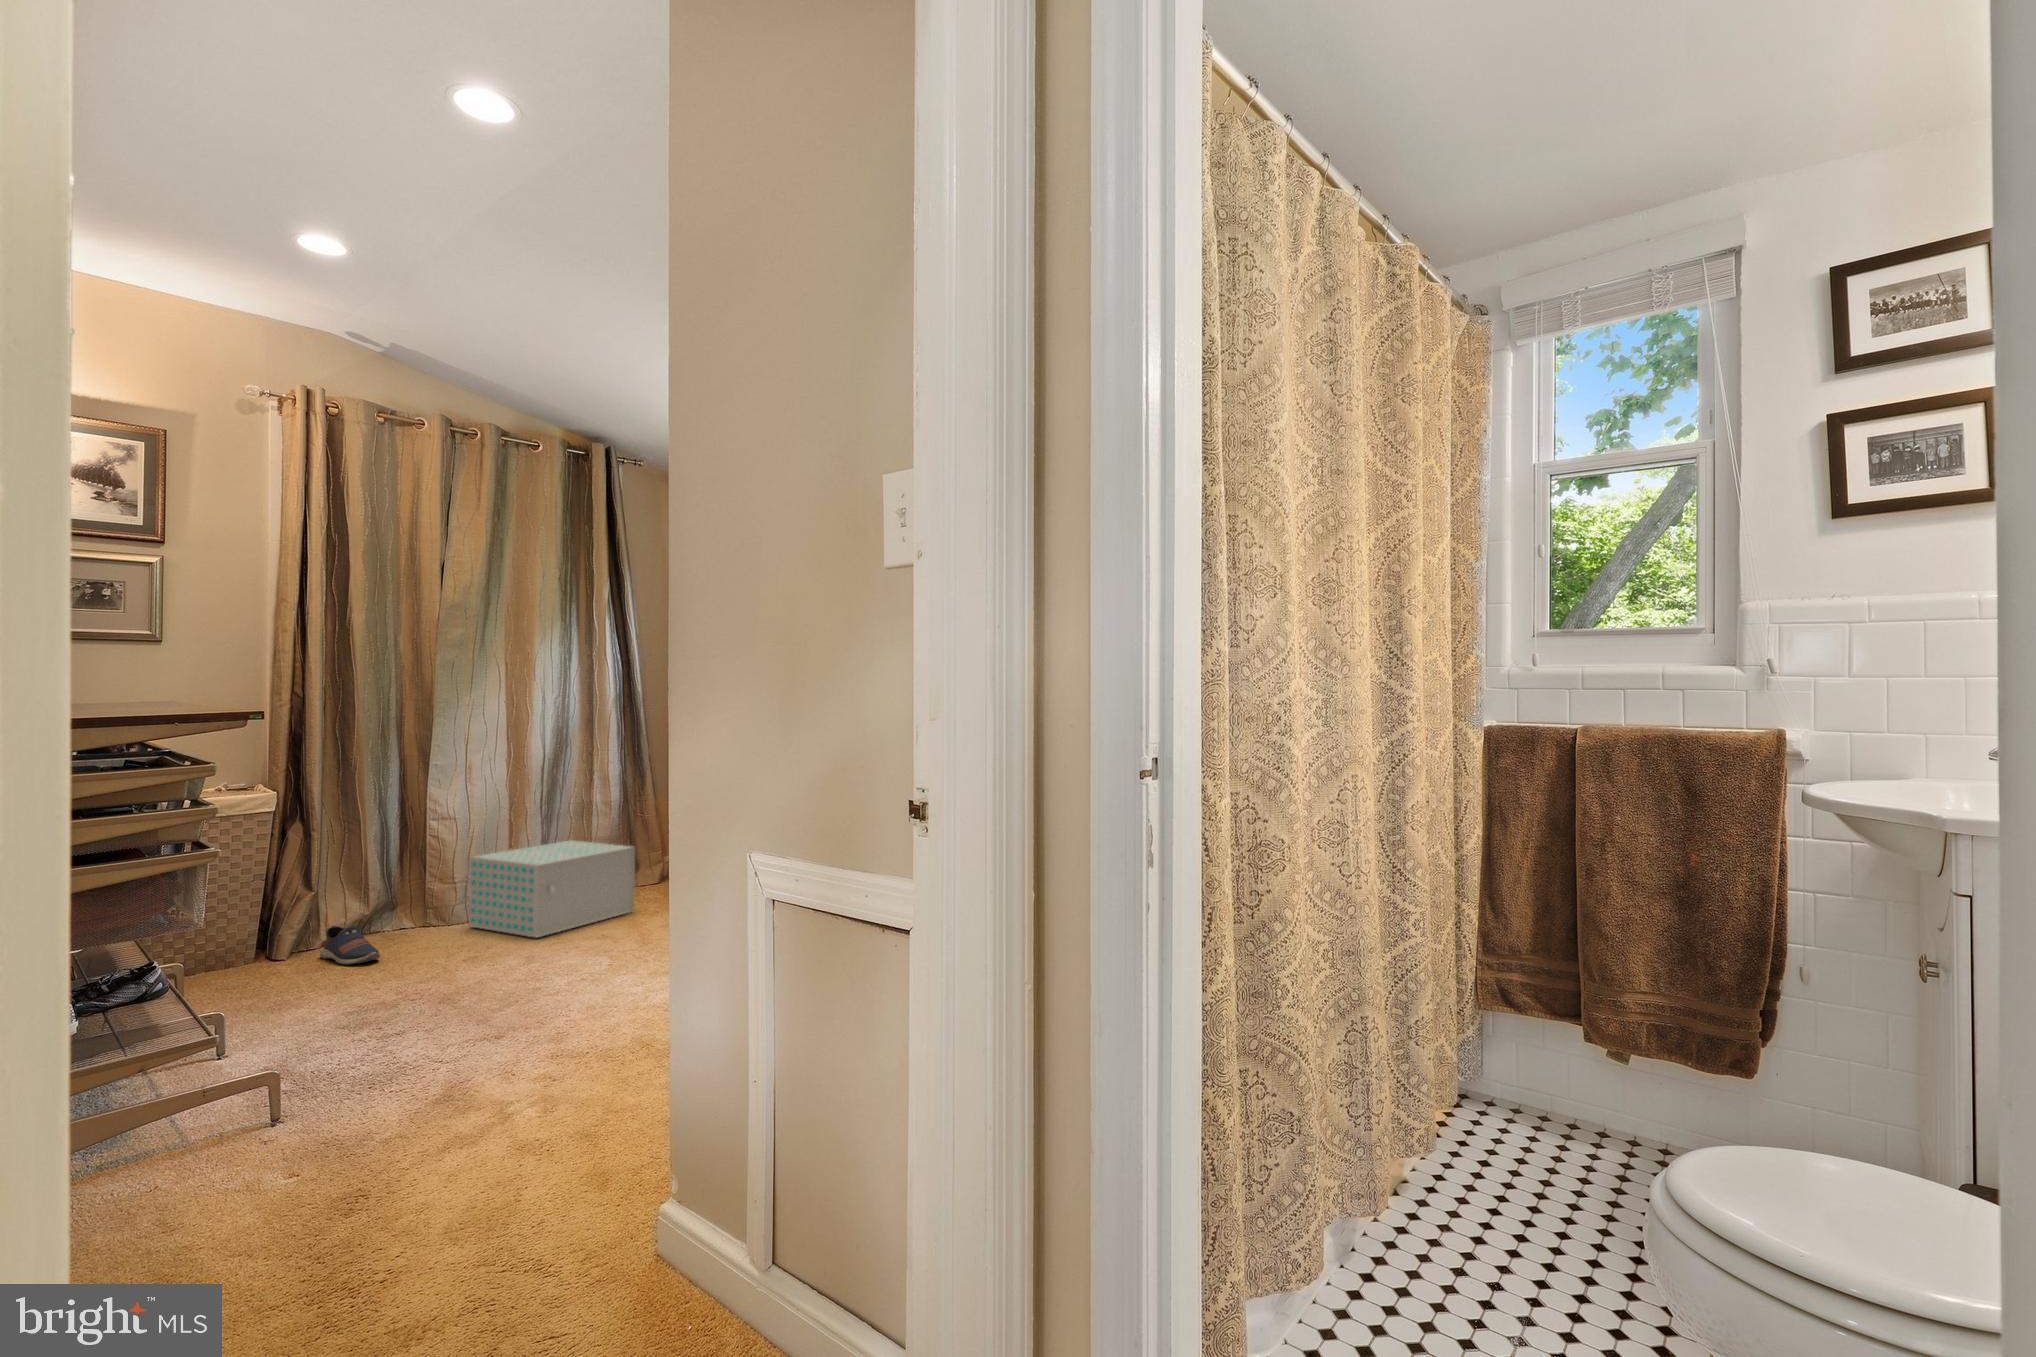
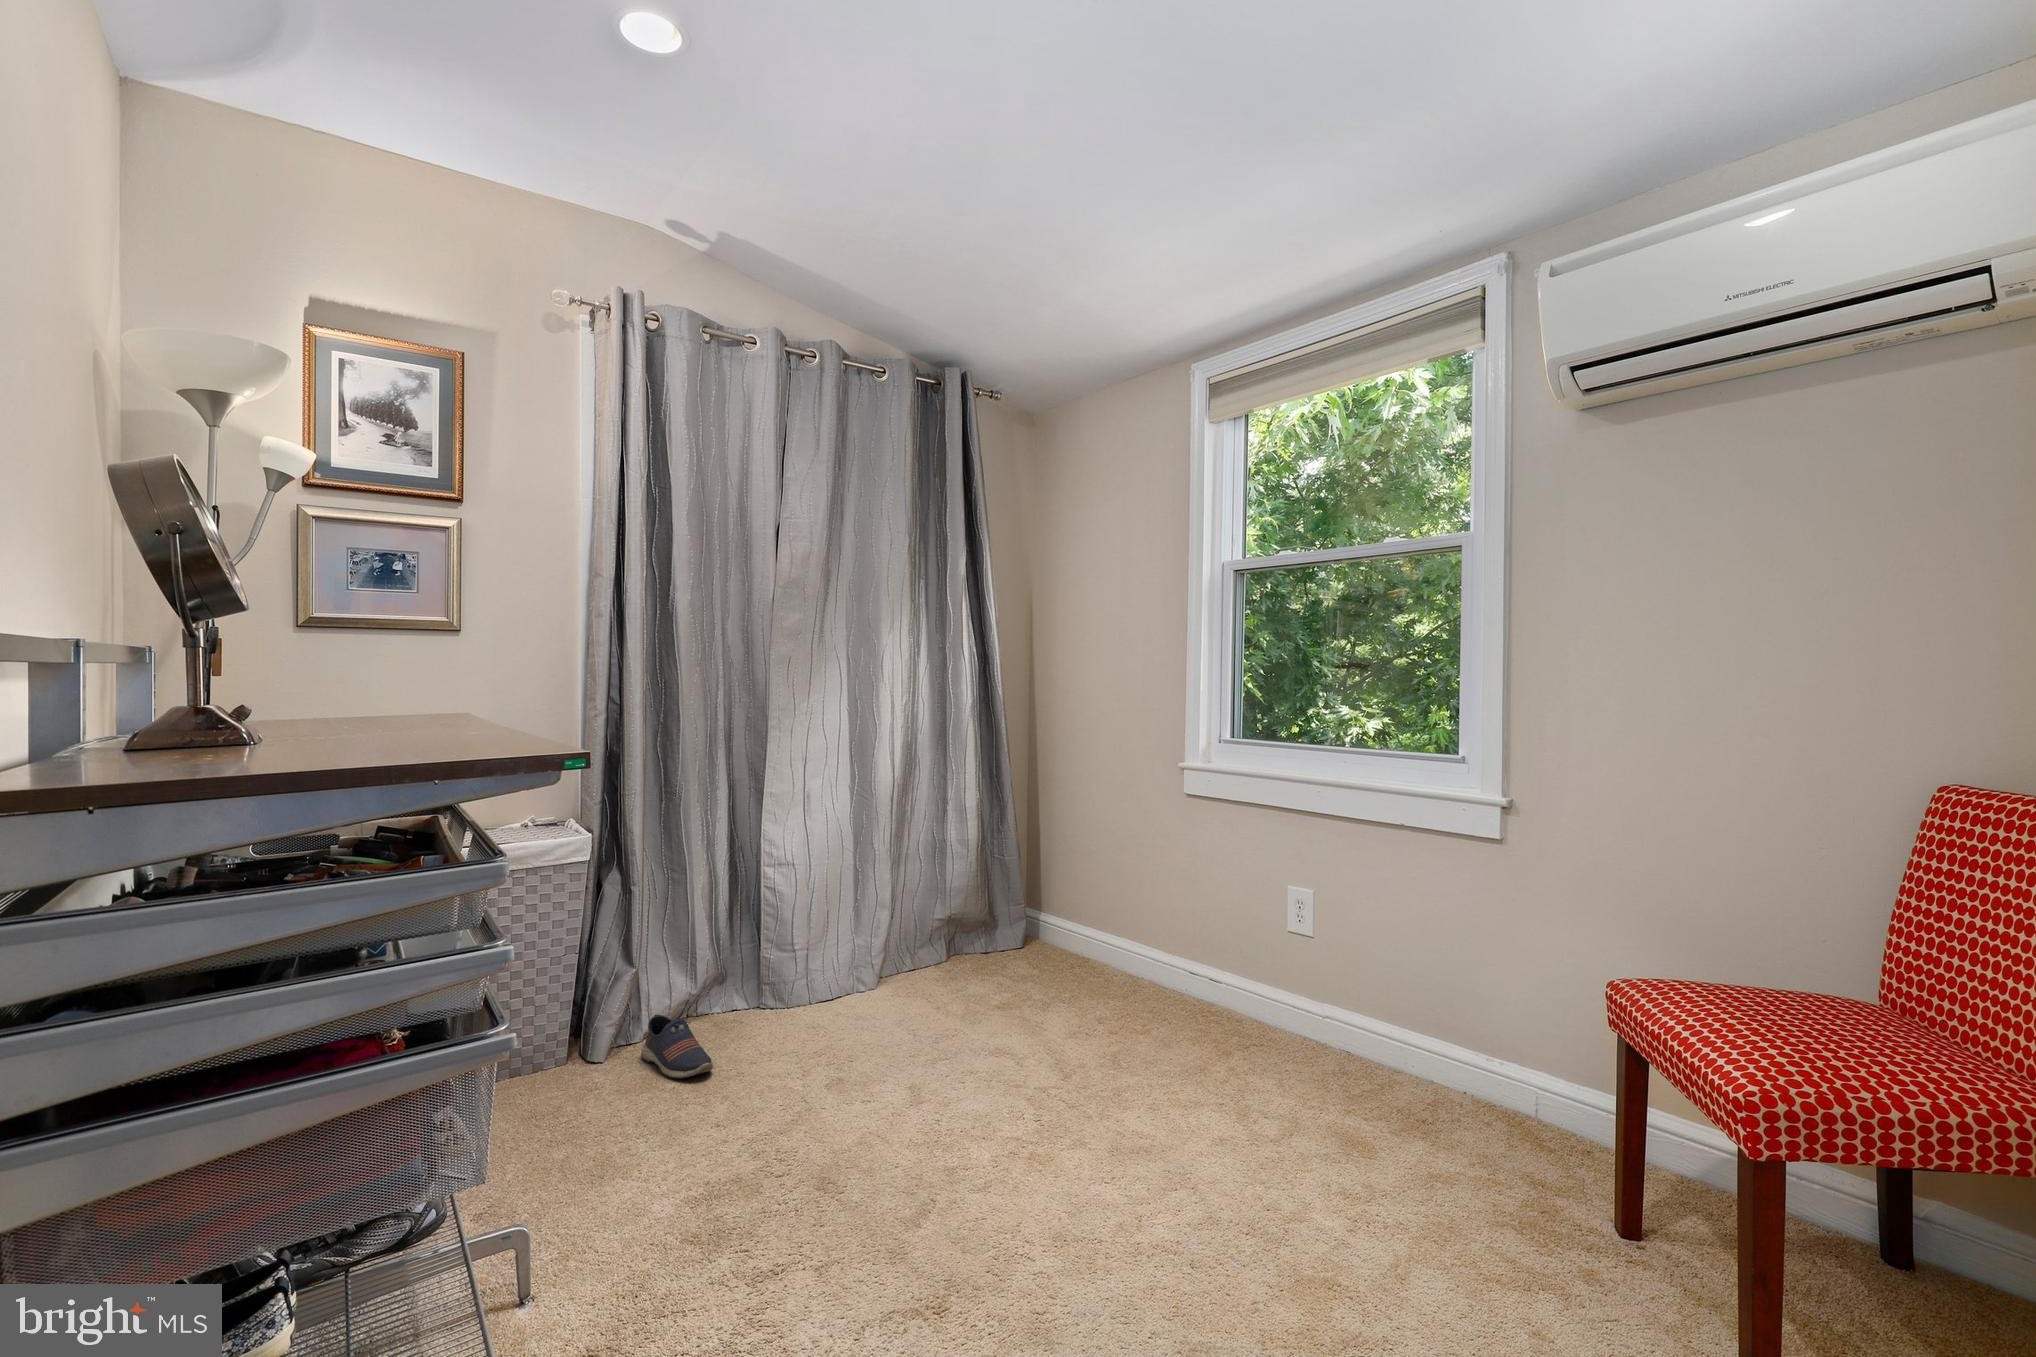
storage box: present [469,840,635,937] -> none [813,892,1014,1045]

